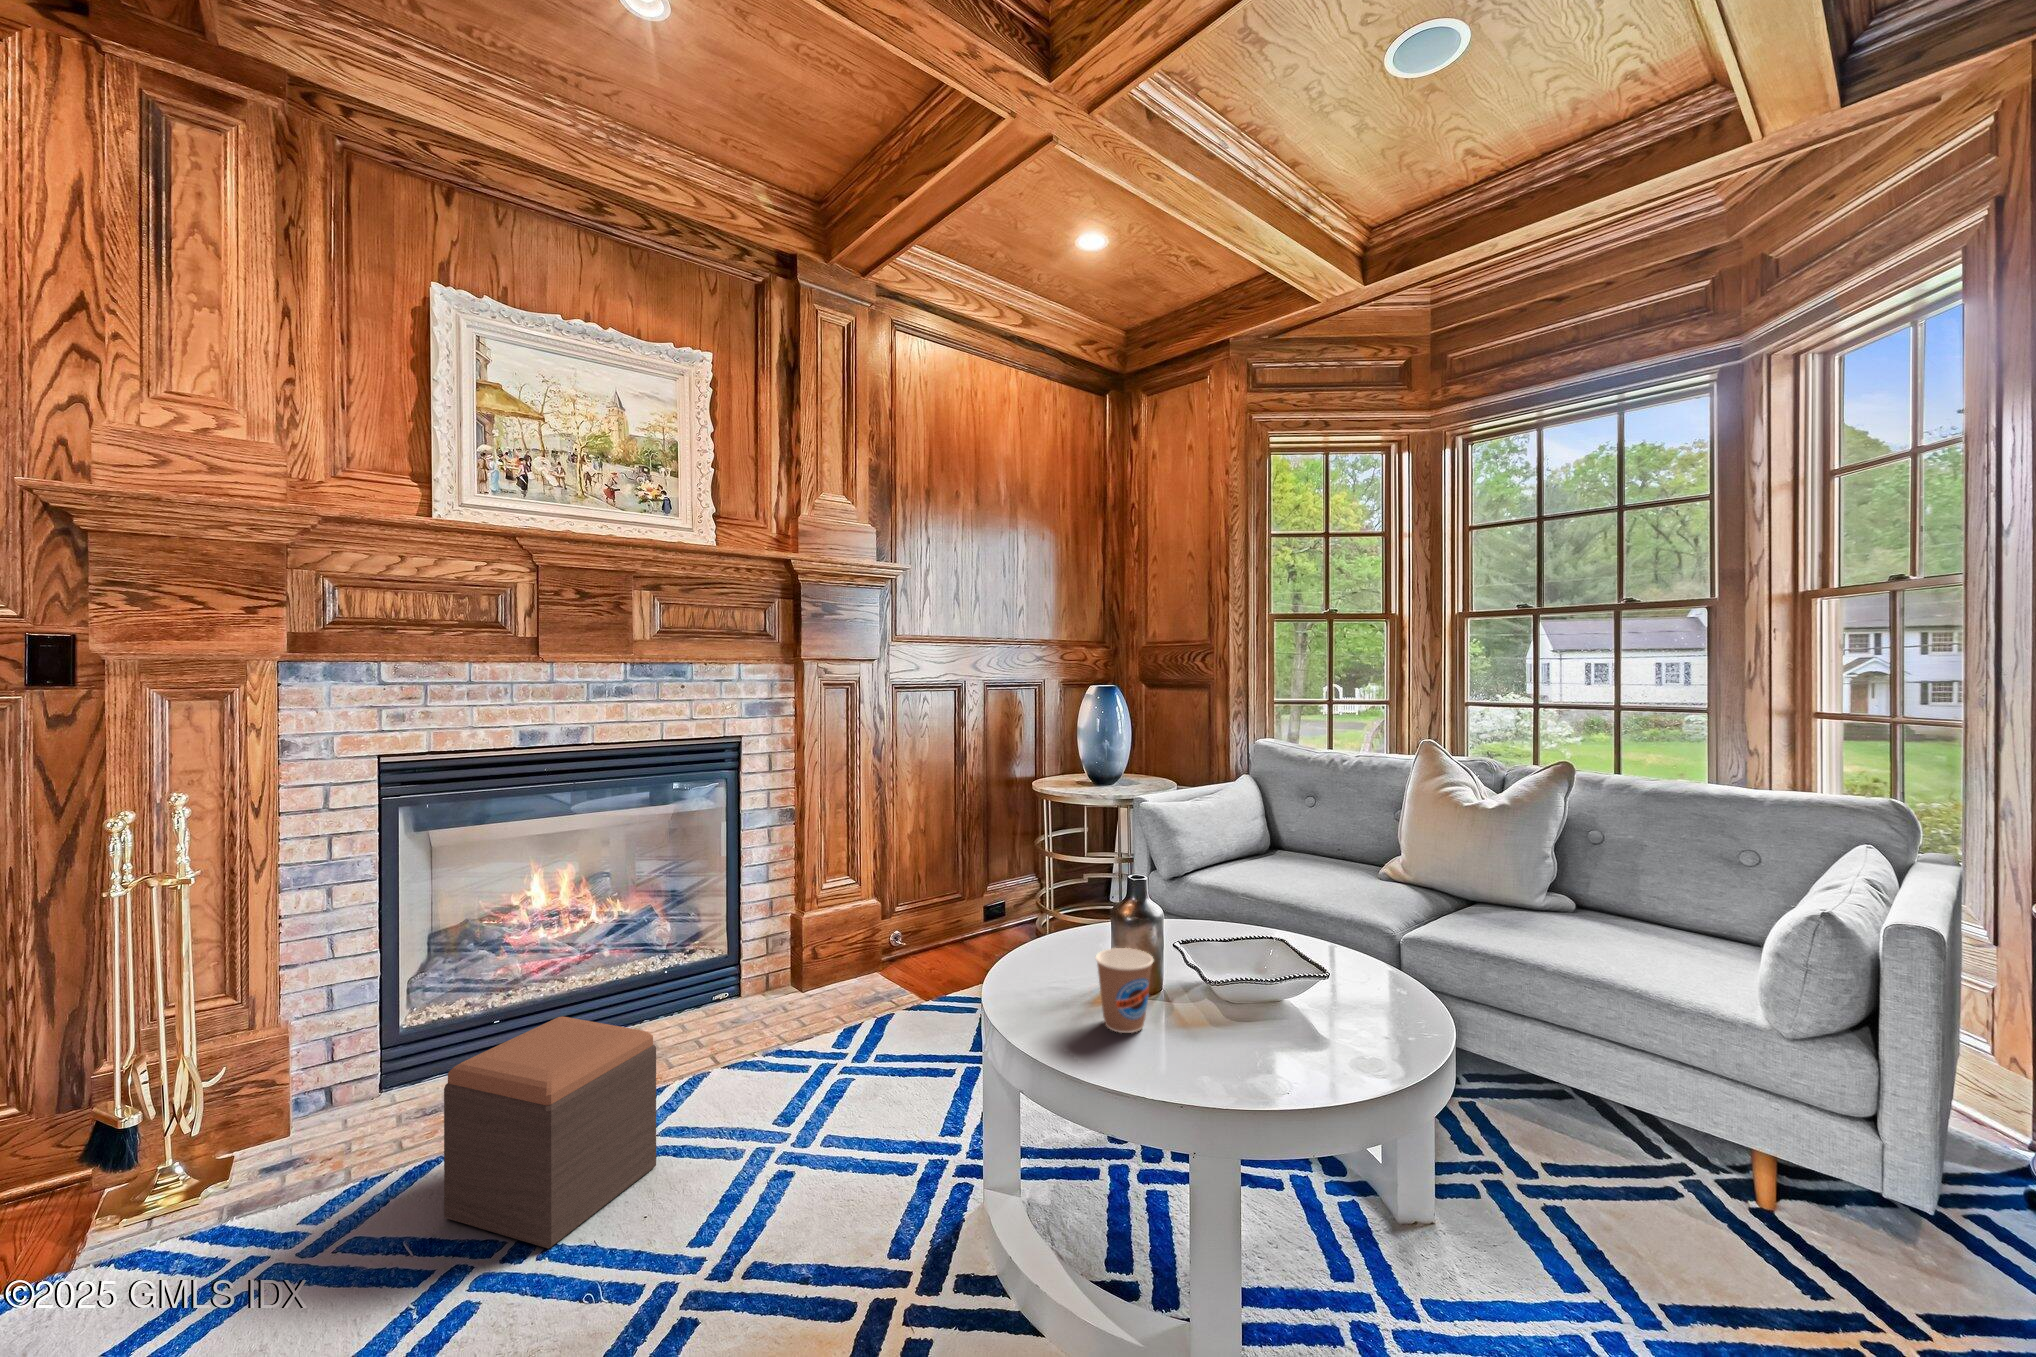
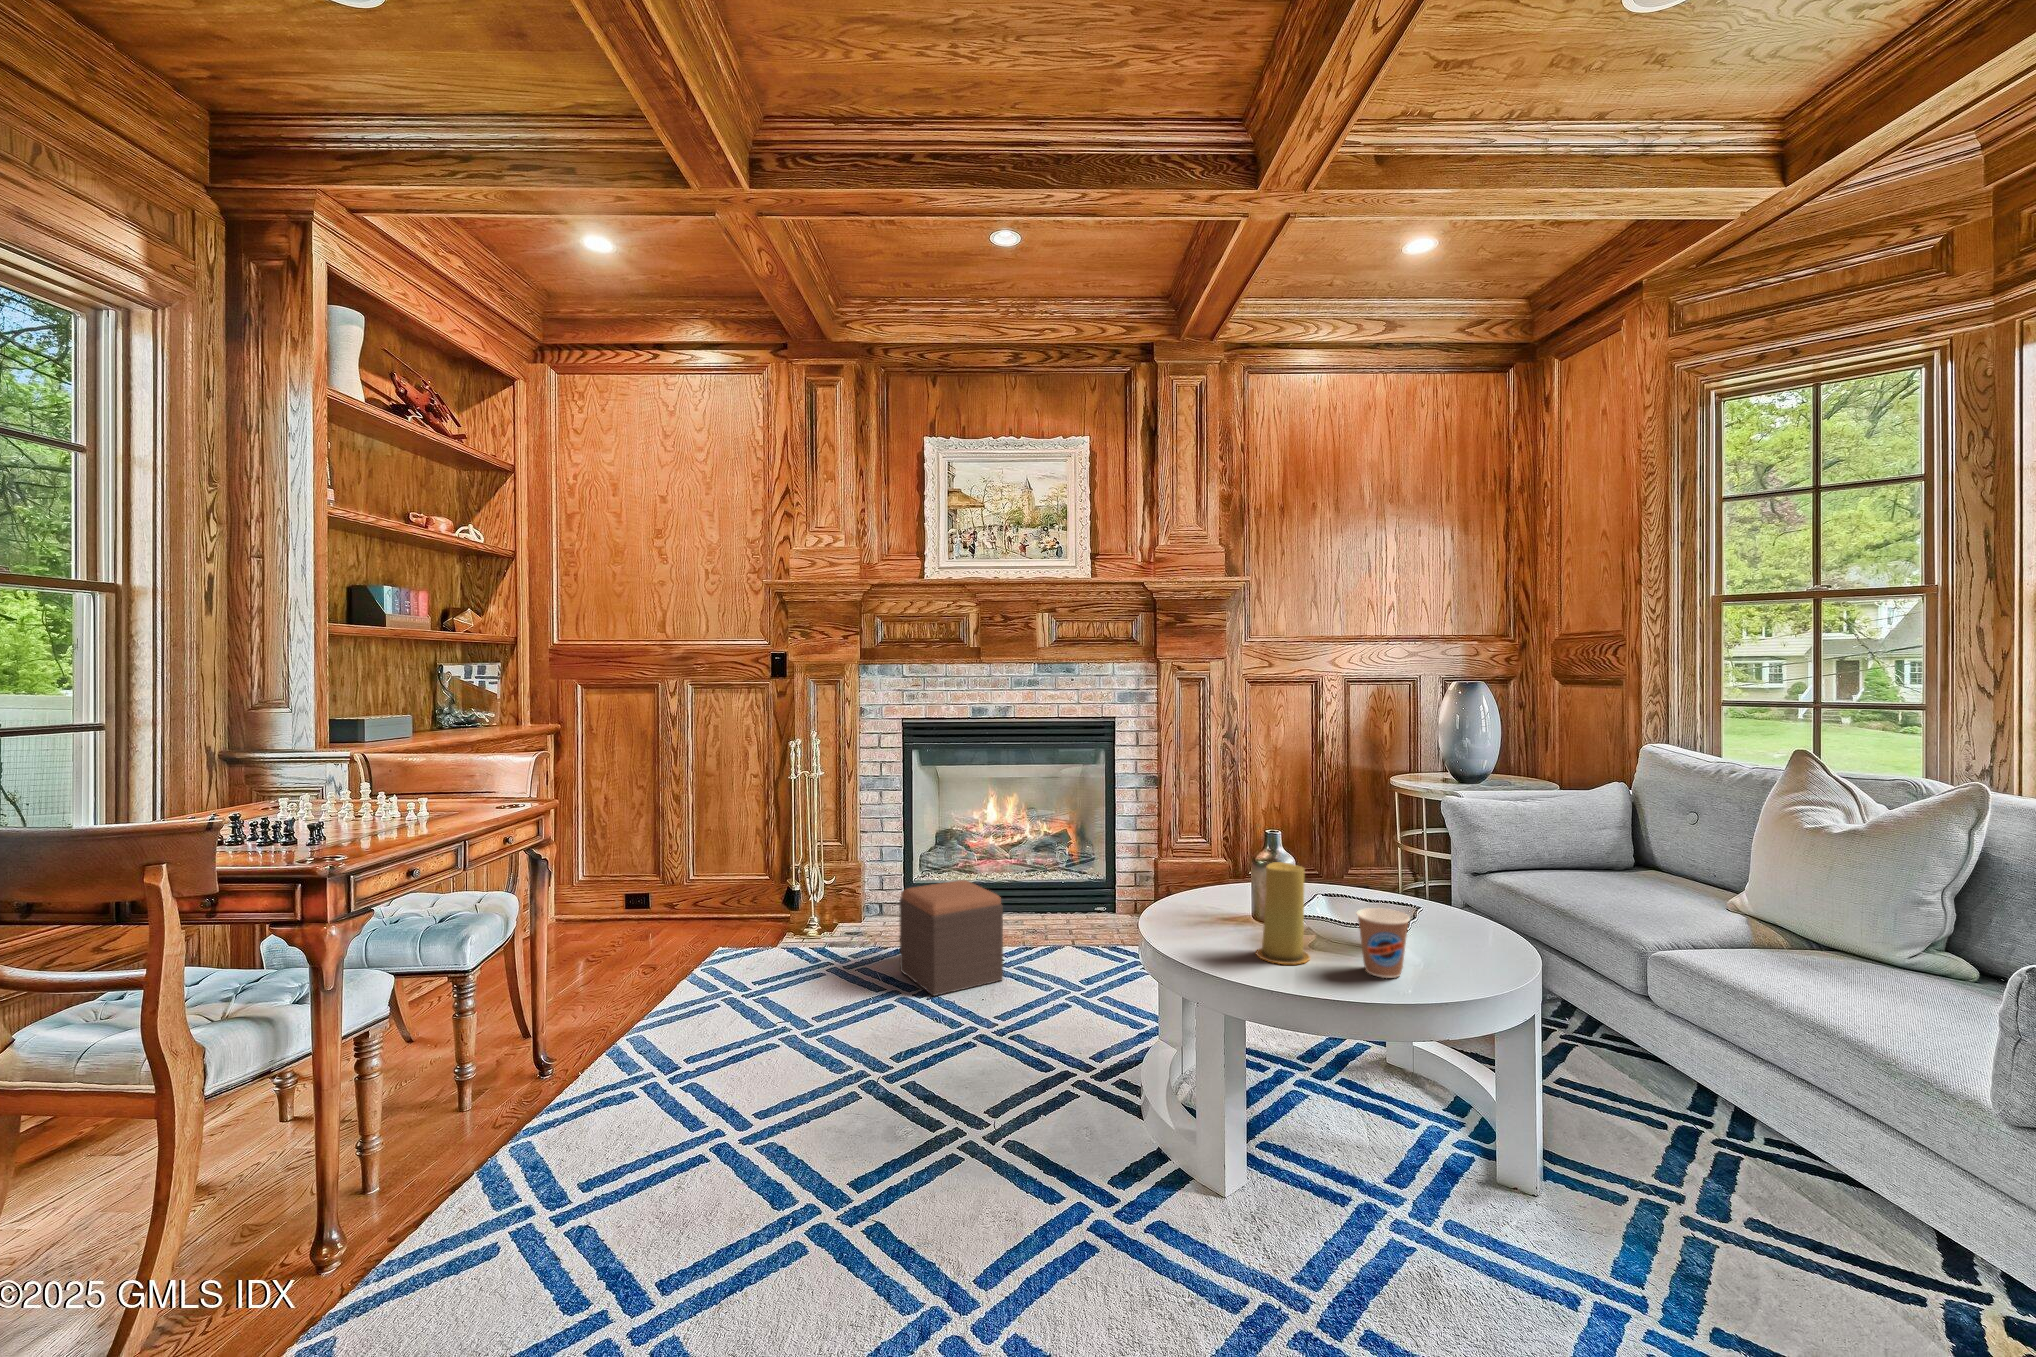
candle: none [1214,922,1284,1063] -> present [1256,862,1310,964]
coffee cup: present [1096,948,1153,1033] -> present [1357,908,1410,978]

